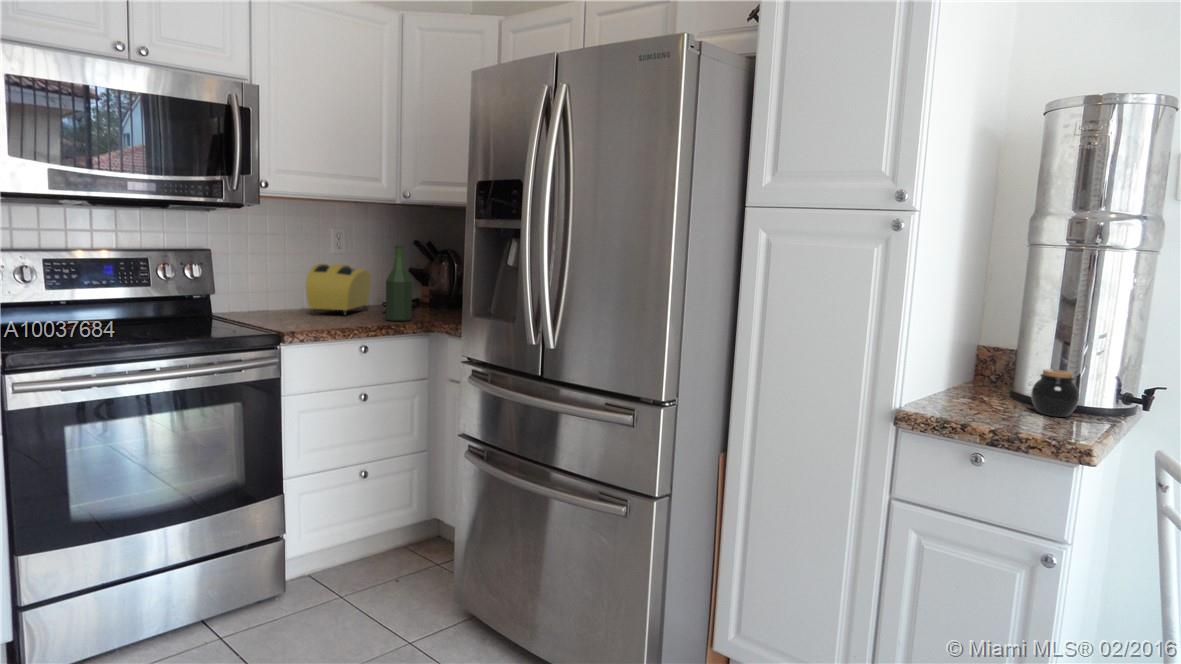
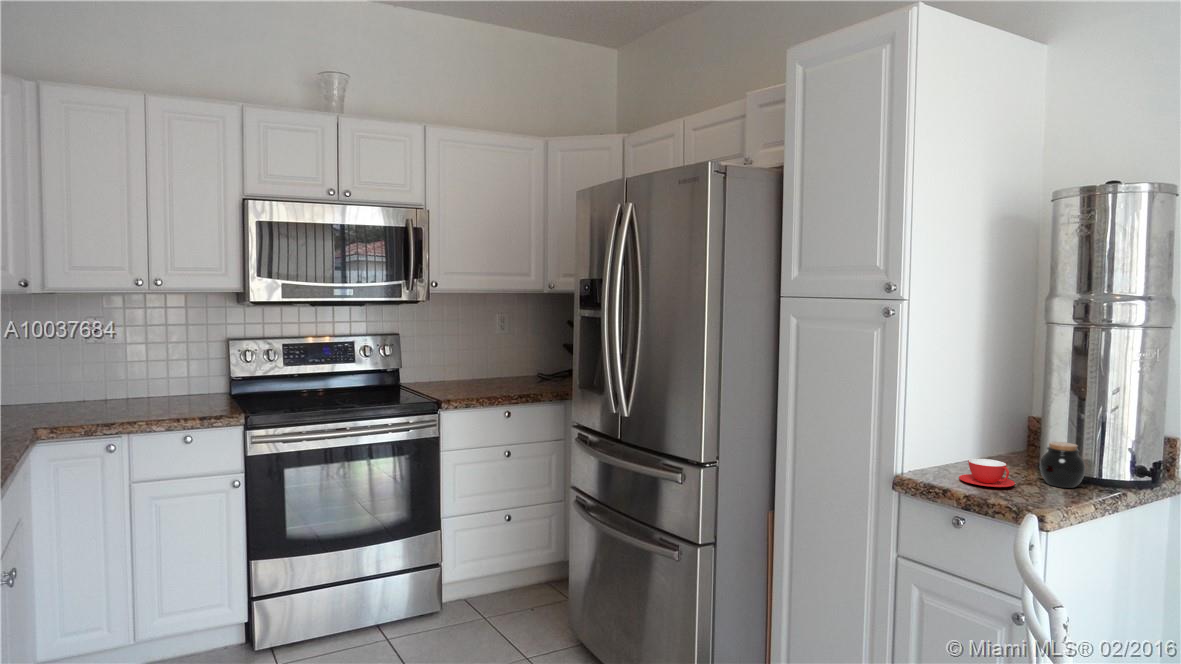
bottle: present [386,245,412,321] -> none [526,327,548,390]
toaster: present [306,264,371,315] -> none [468,342,523,386]
teacup: none [961,389,1022,419] -> present [959,459,1015,487]

